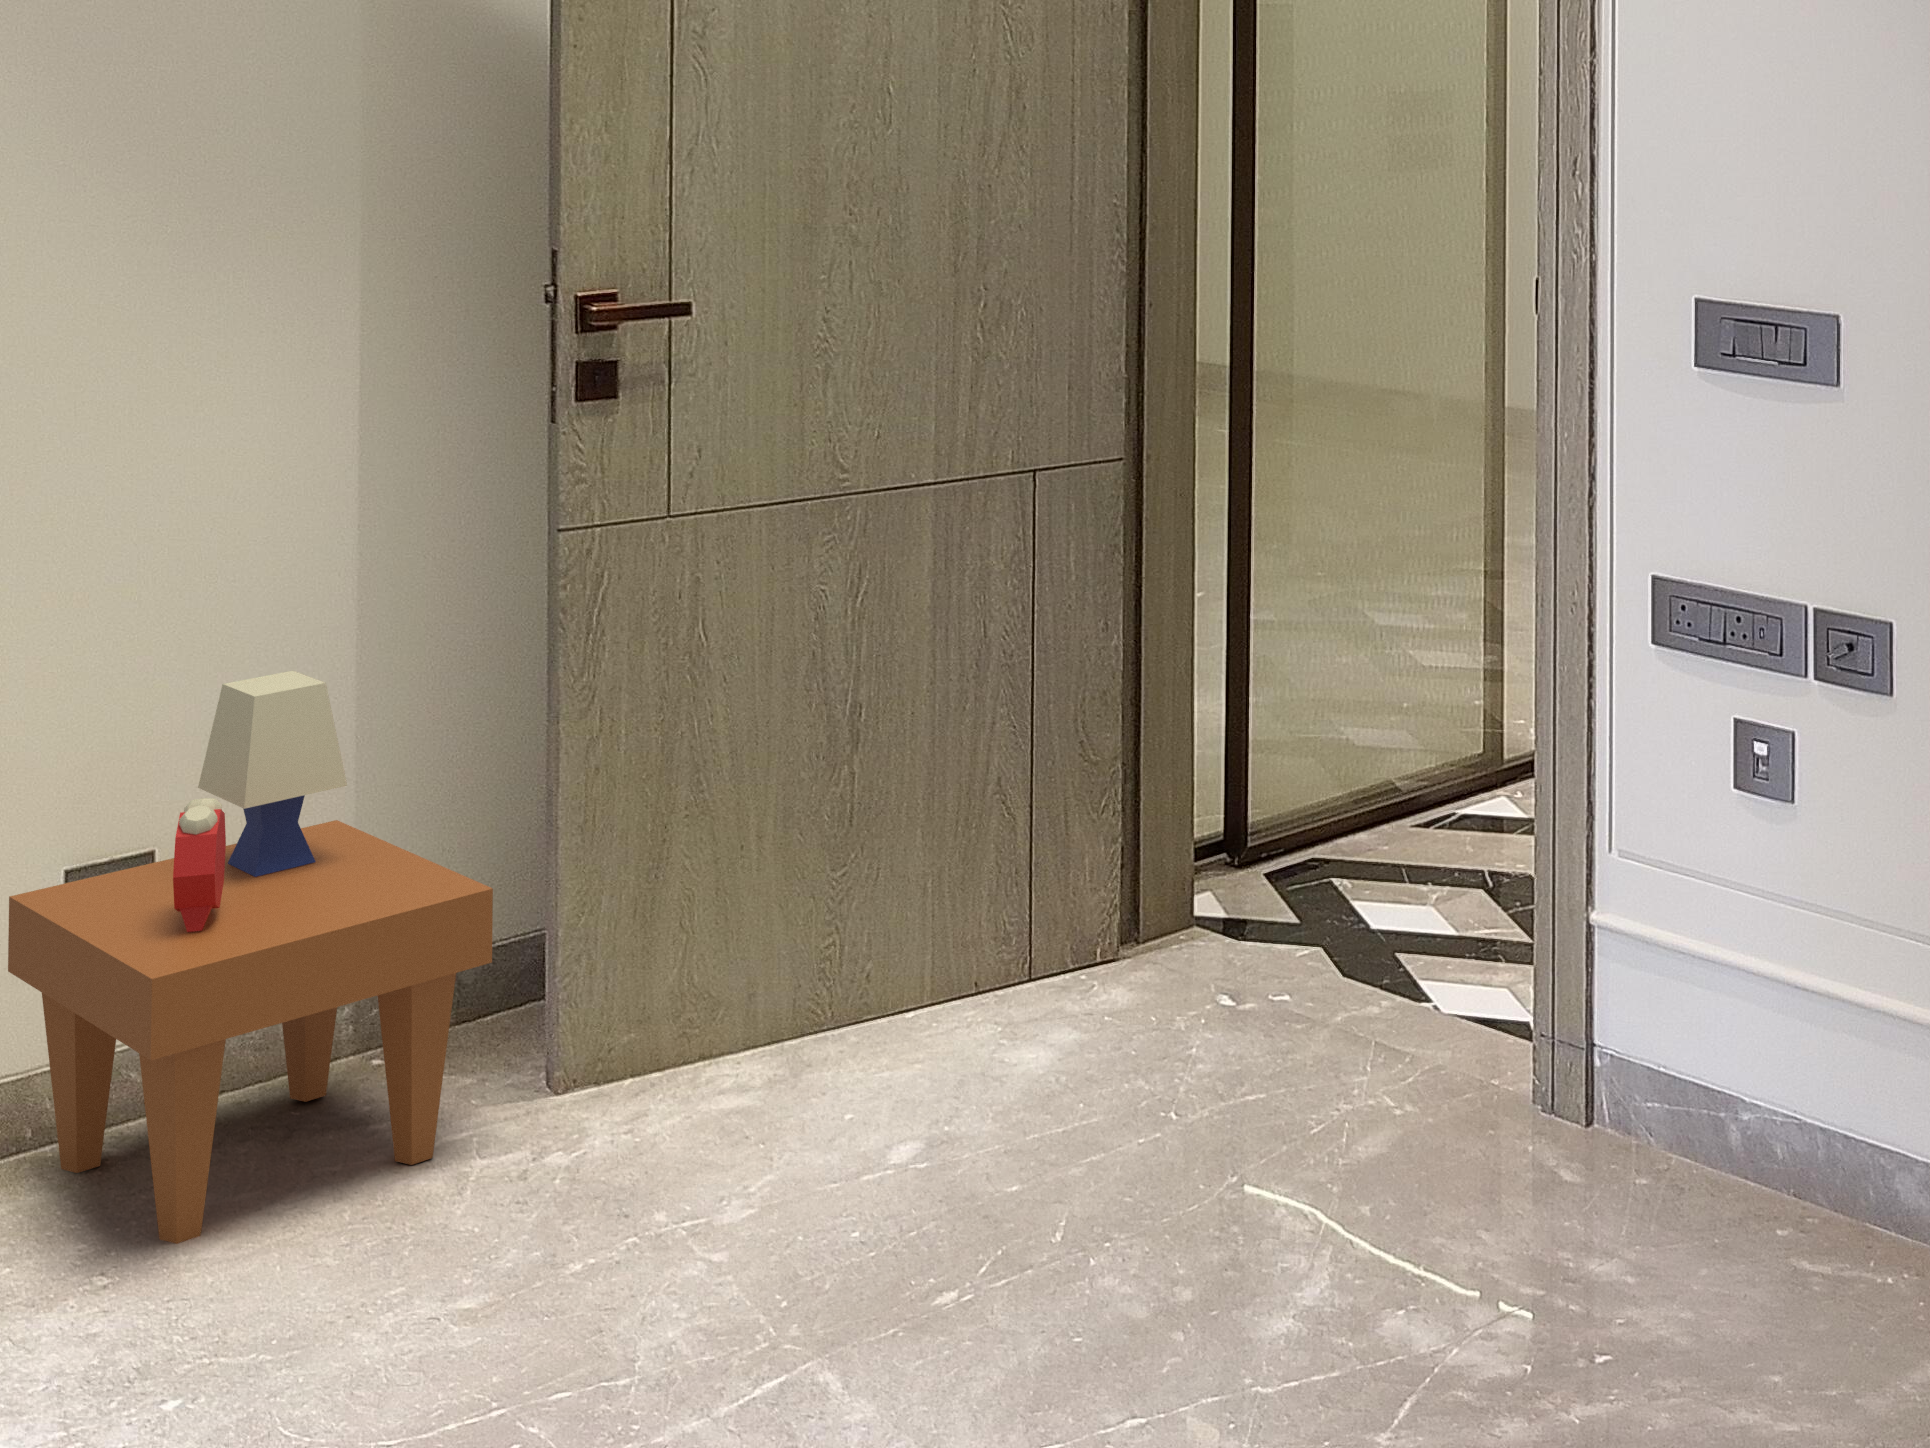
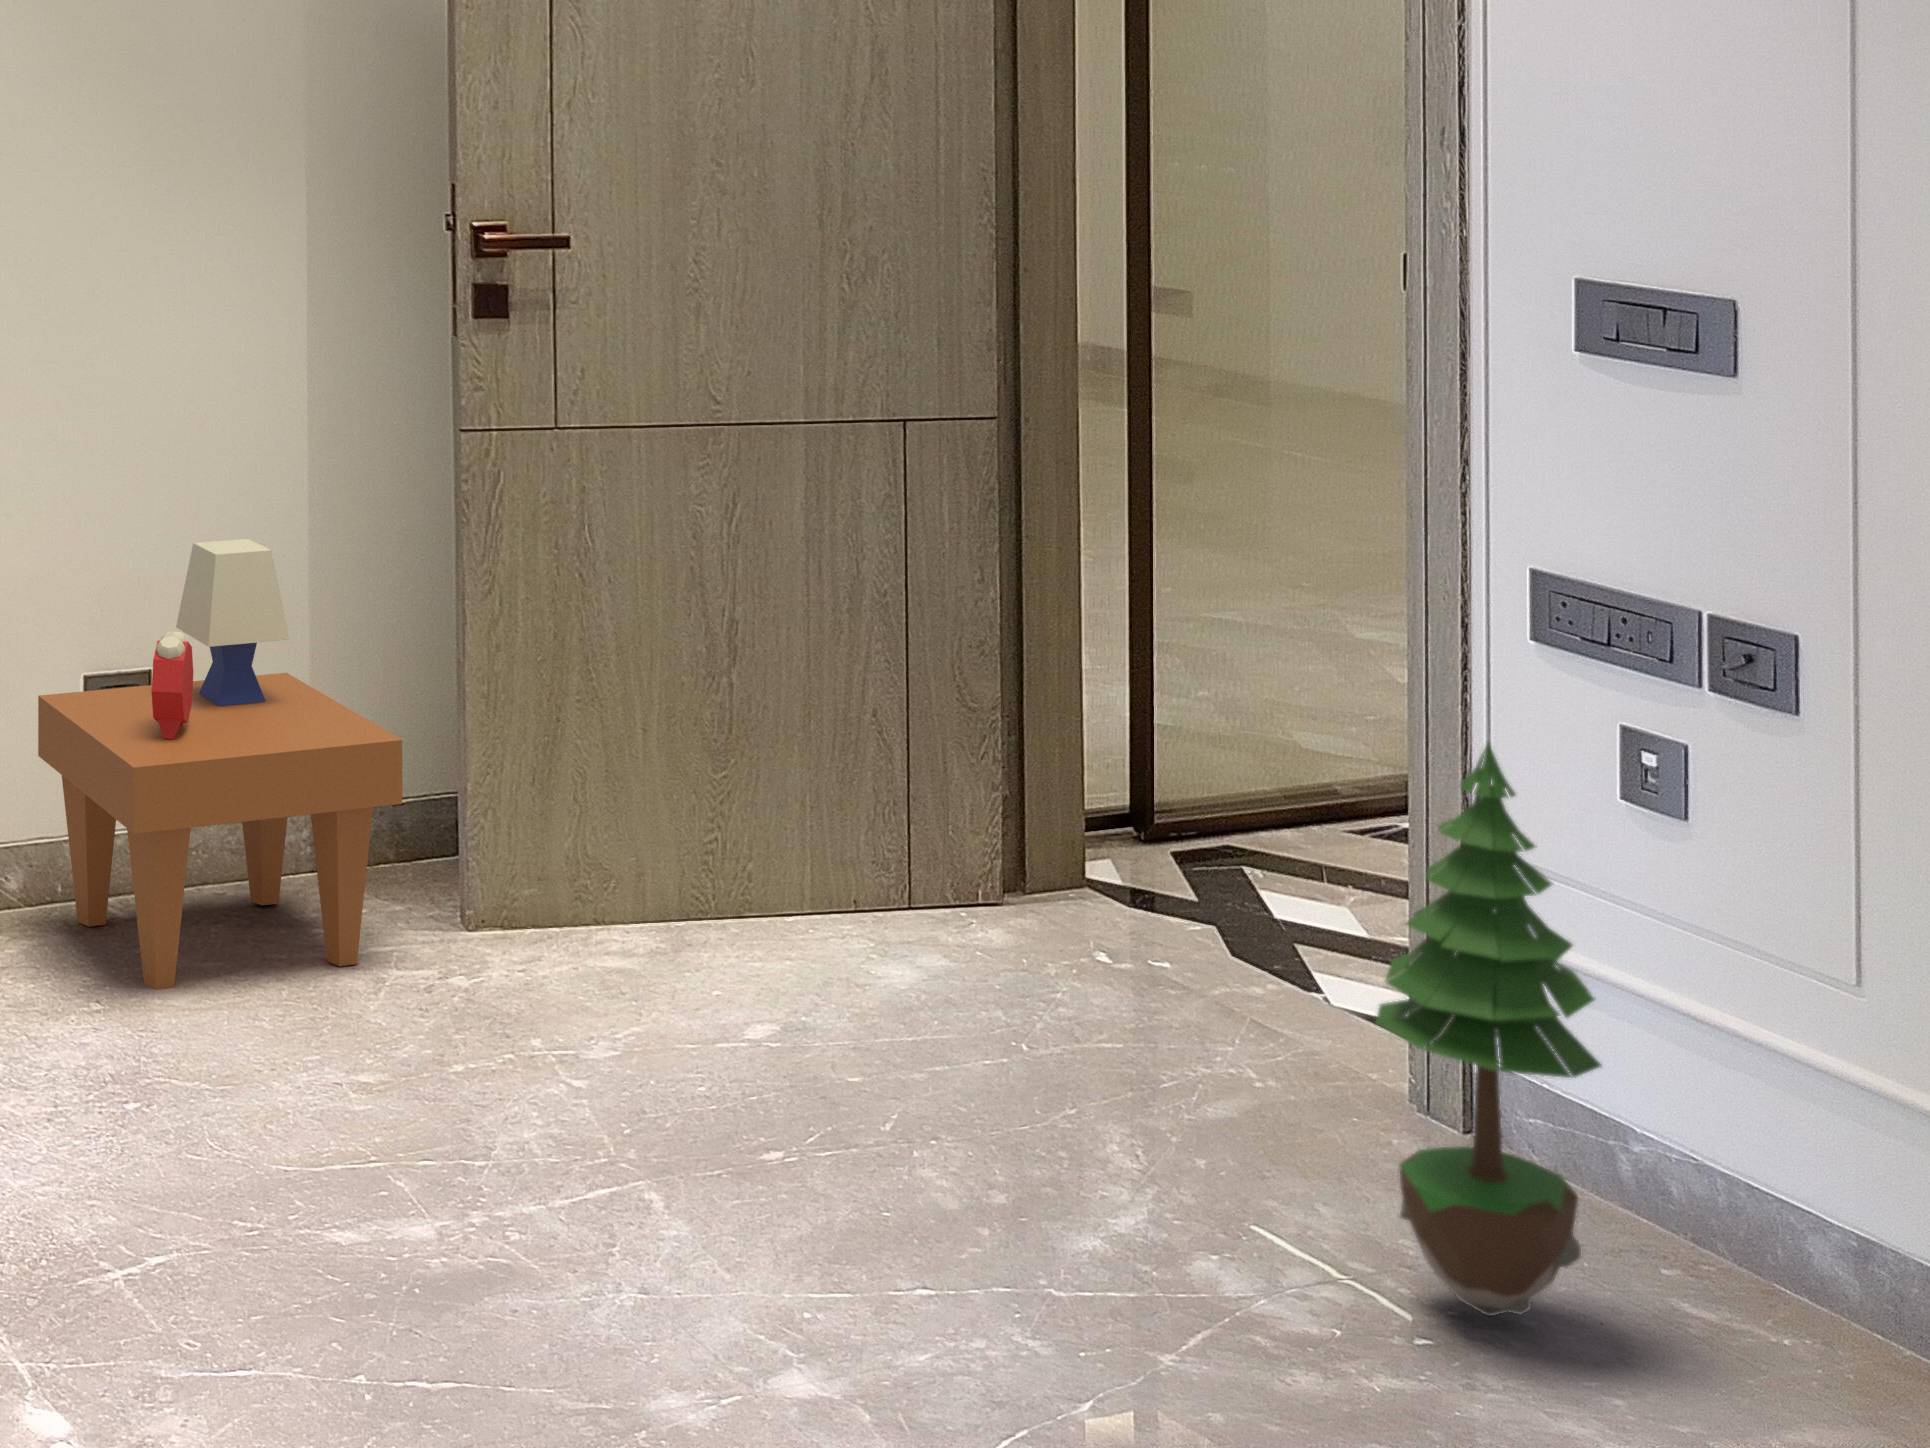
potted tree: none [1556,760,1756,1325] -> present [1376,744,1601,1316]

